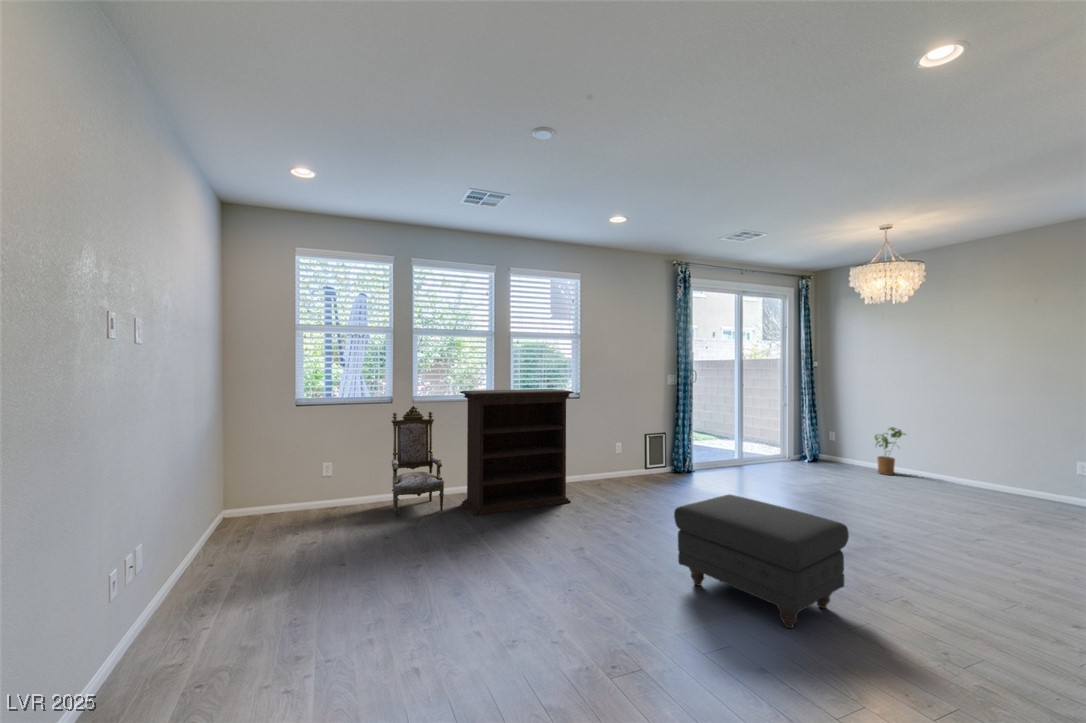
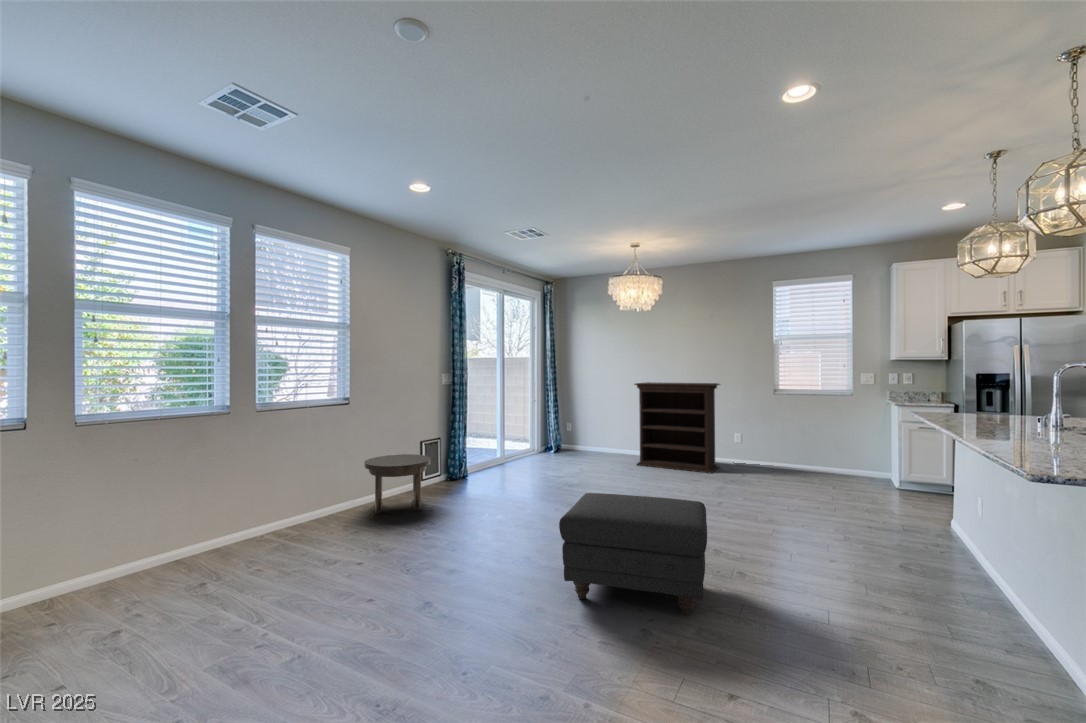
bookshelf: present [460,389,574,516] -> present [634,382,720,473]
armchair: present [391,405,444,516] -> none [26,428,162,633]
house plant: present [874,427,905,475] -> none [606,416,629,456]
side table: none [589,442,642,490] -> present [364,454,431,514]

